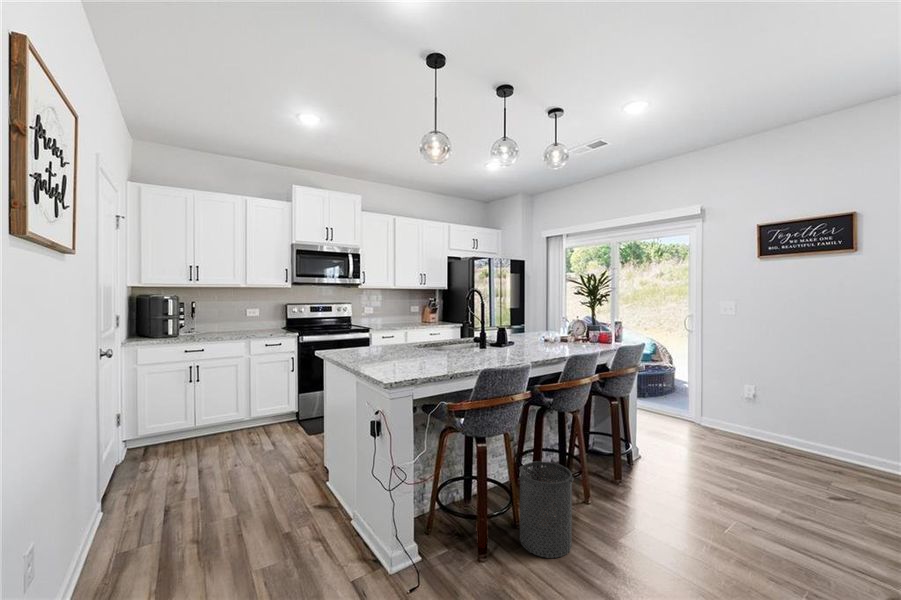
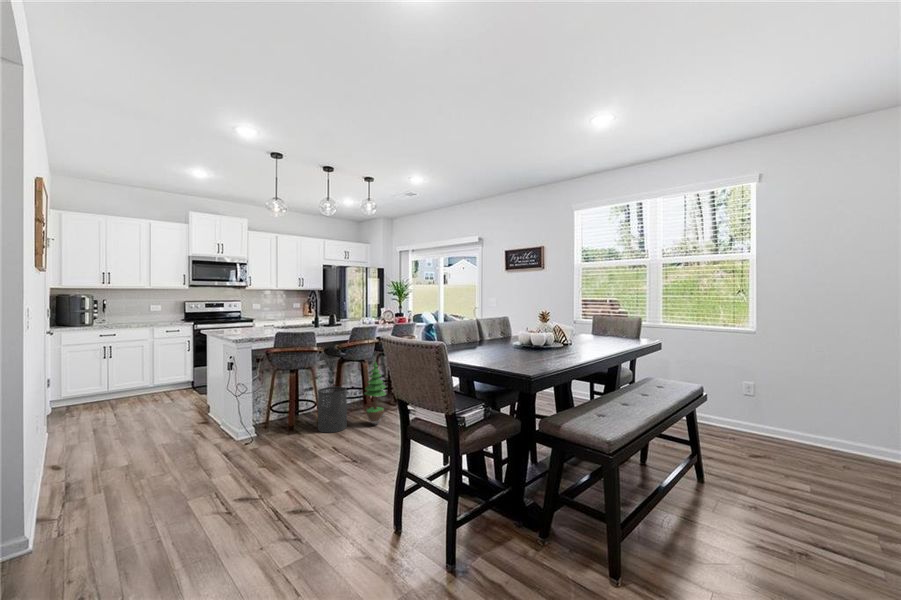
potted tree: none [598,421,644,539] -> present [364,362,386,424]

